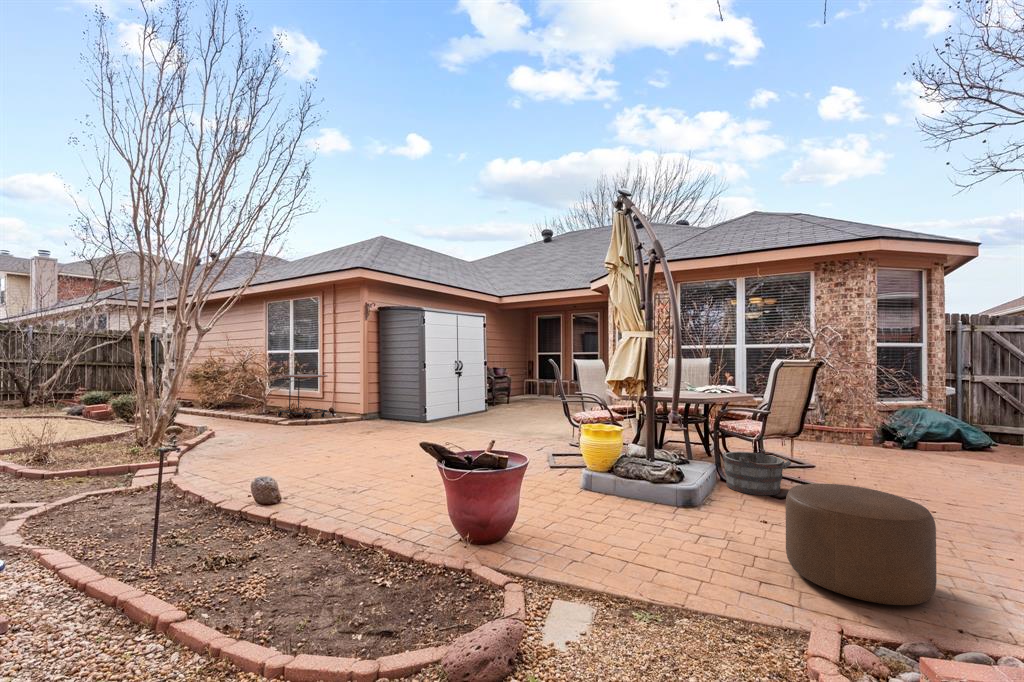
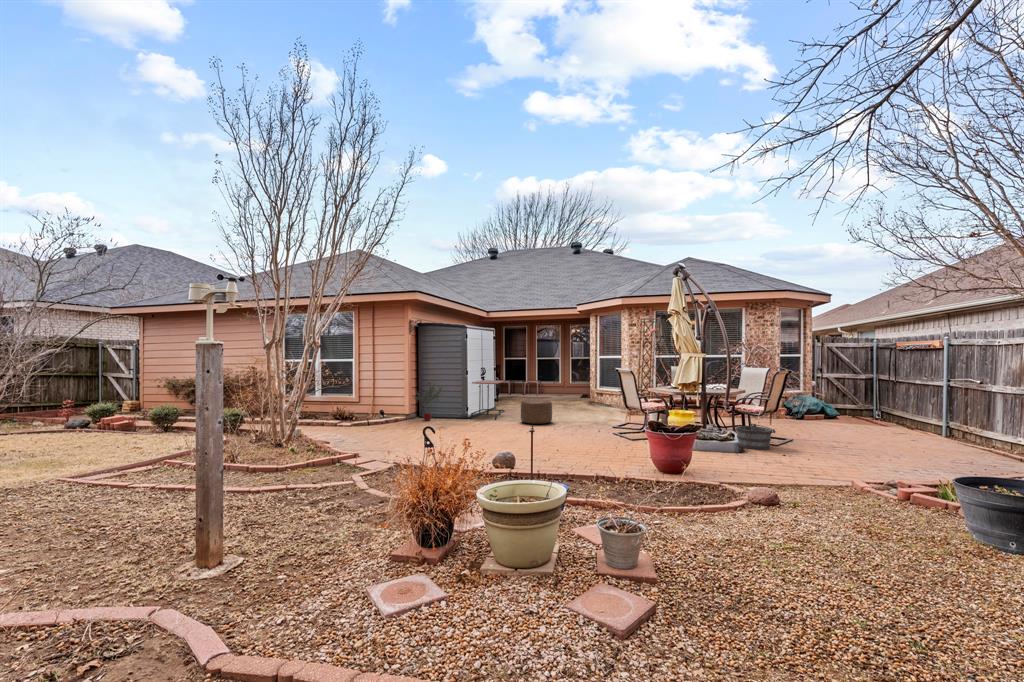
side table: present [278,374,328,419] -> present [471,380,505,420]
potted tree: none [368,374,398,422] -> present [414,381,442,421]
ottoman: present [786,484,937,605] -> present [521,399,552,424]

